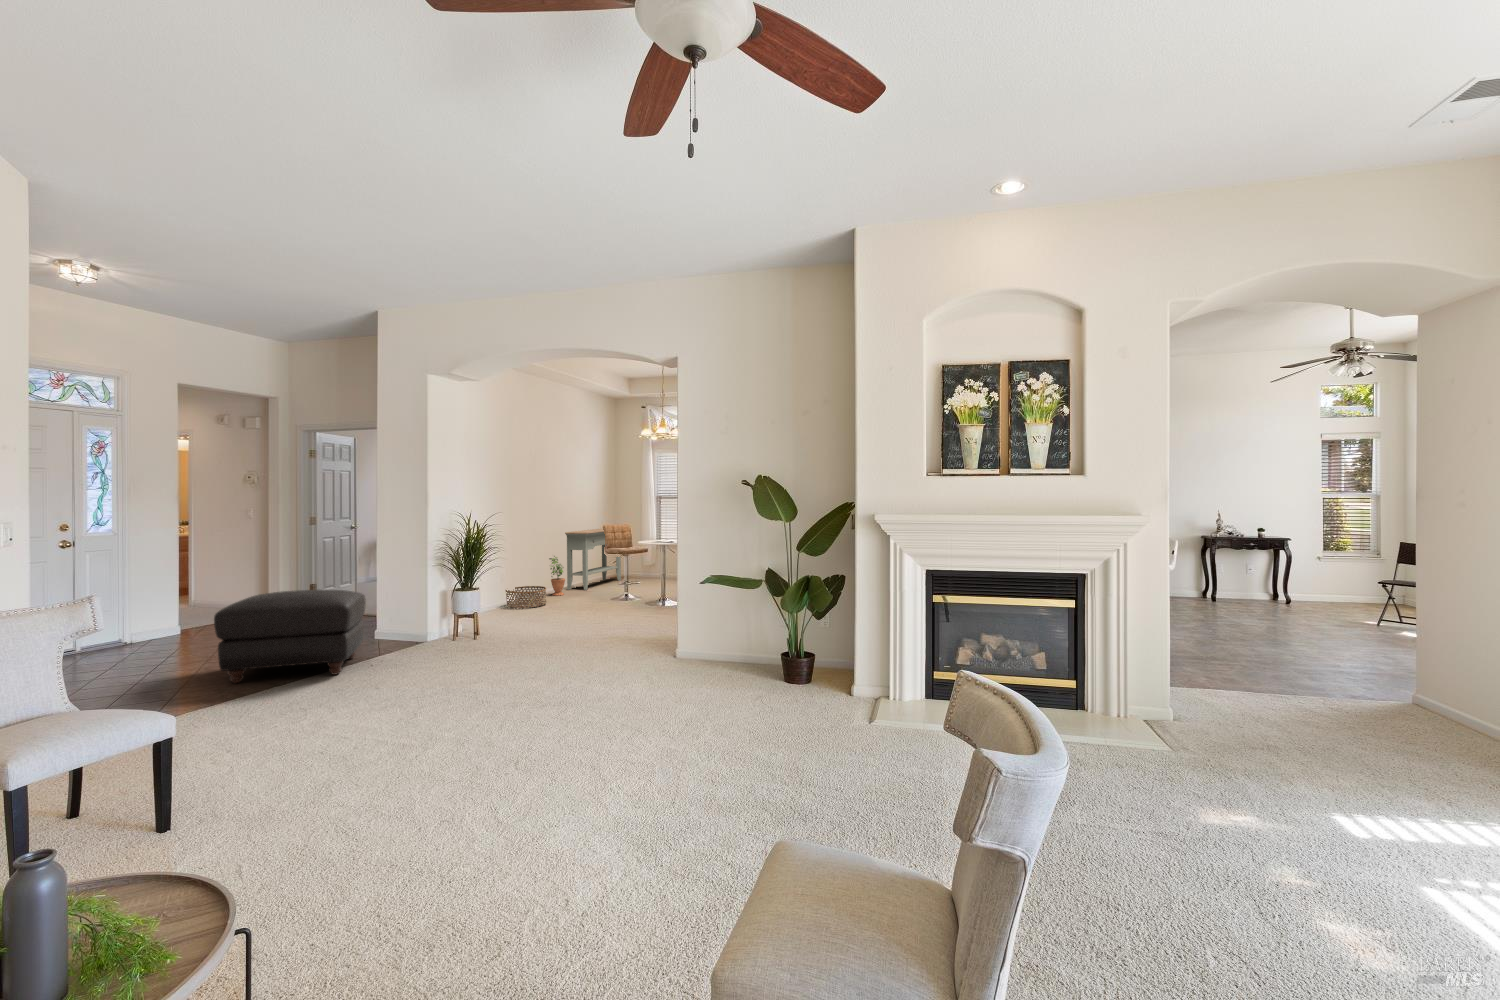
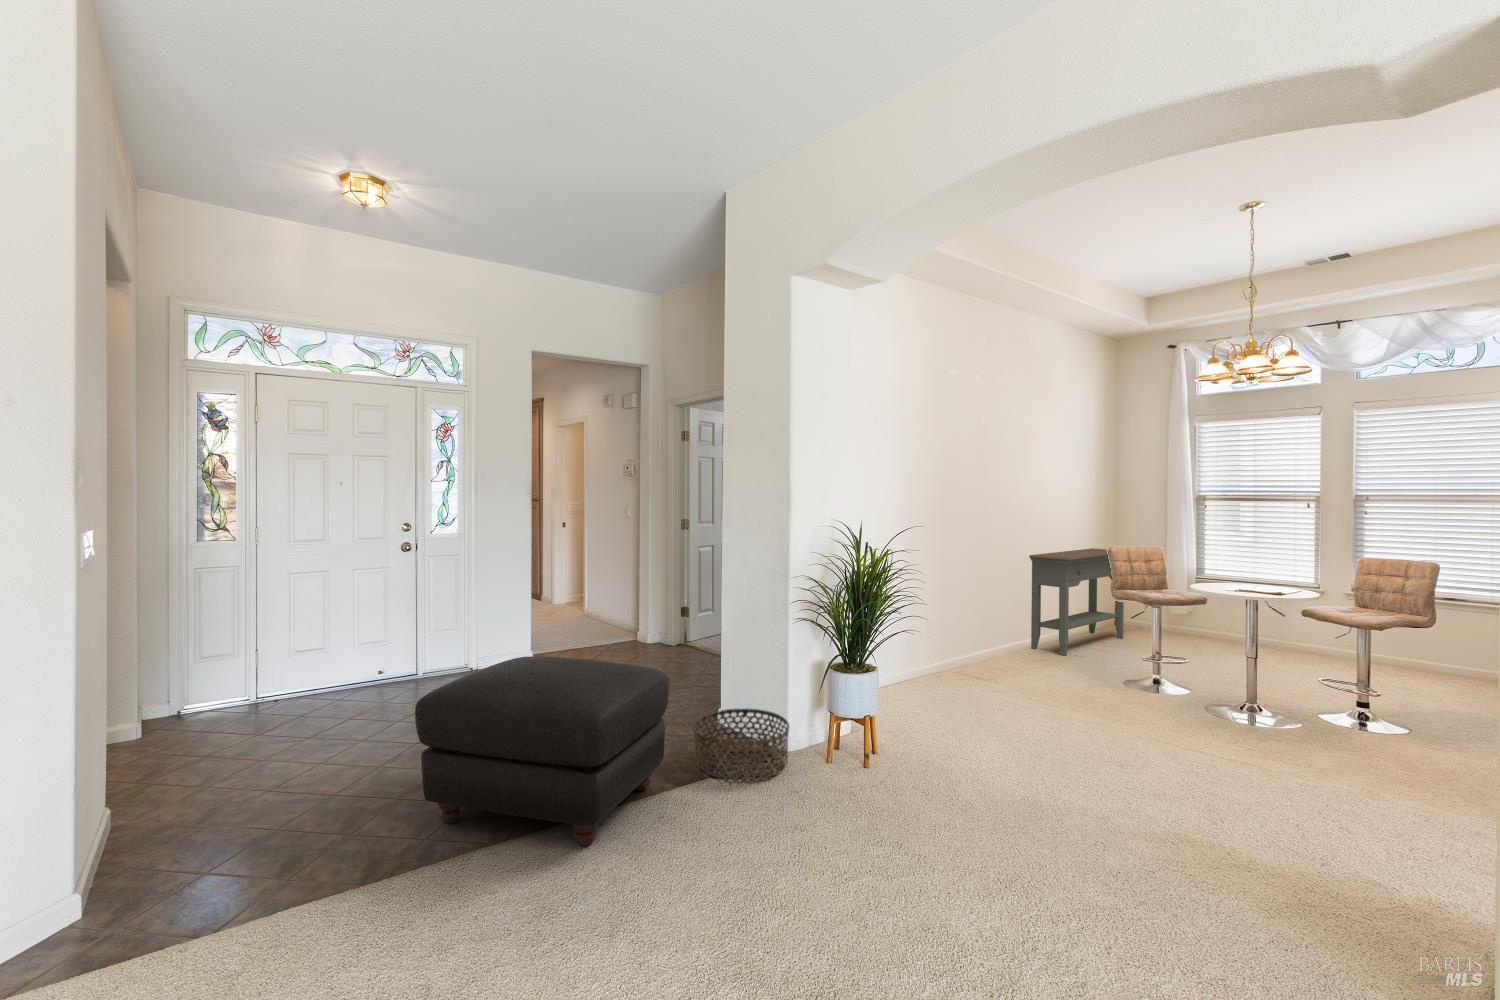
potted plant: present [549,556,565,596] -> none [1002,593,1030,663]
basket: present [505,586,546,608] -> present [693,708,789,780]

